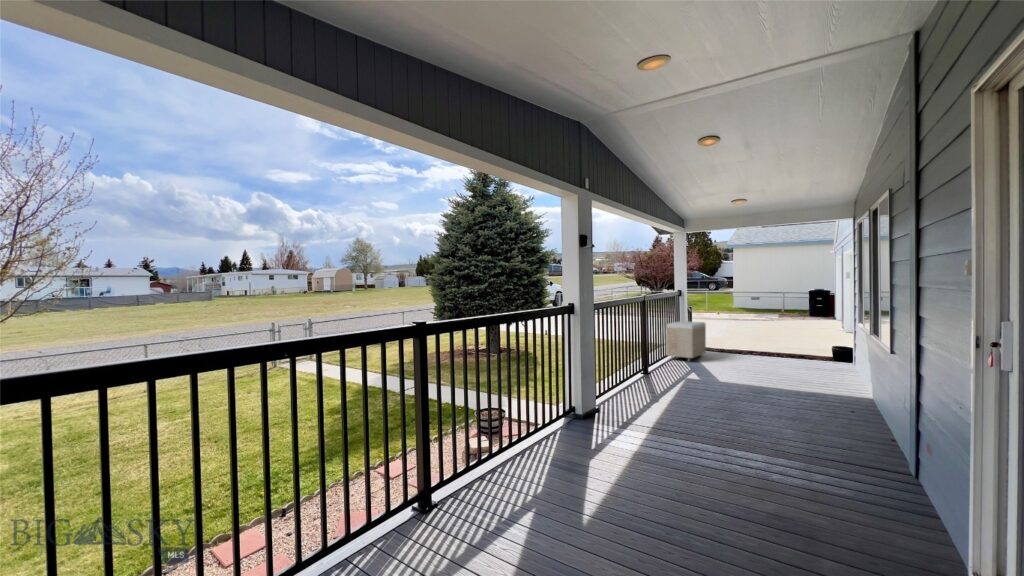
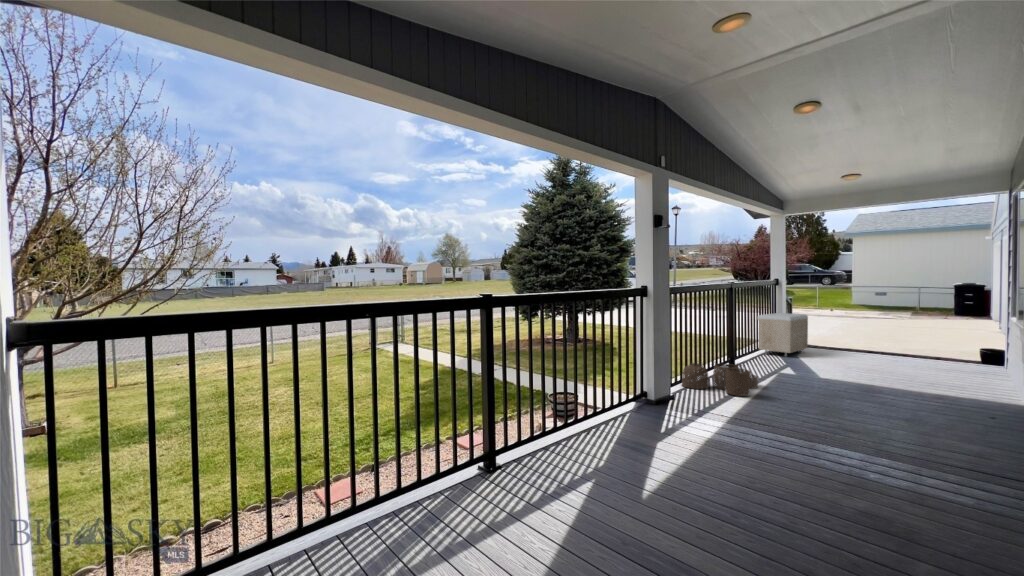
woven basket: none [603,371,671,405] -> present [682,362,758,396]

